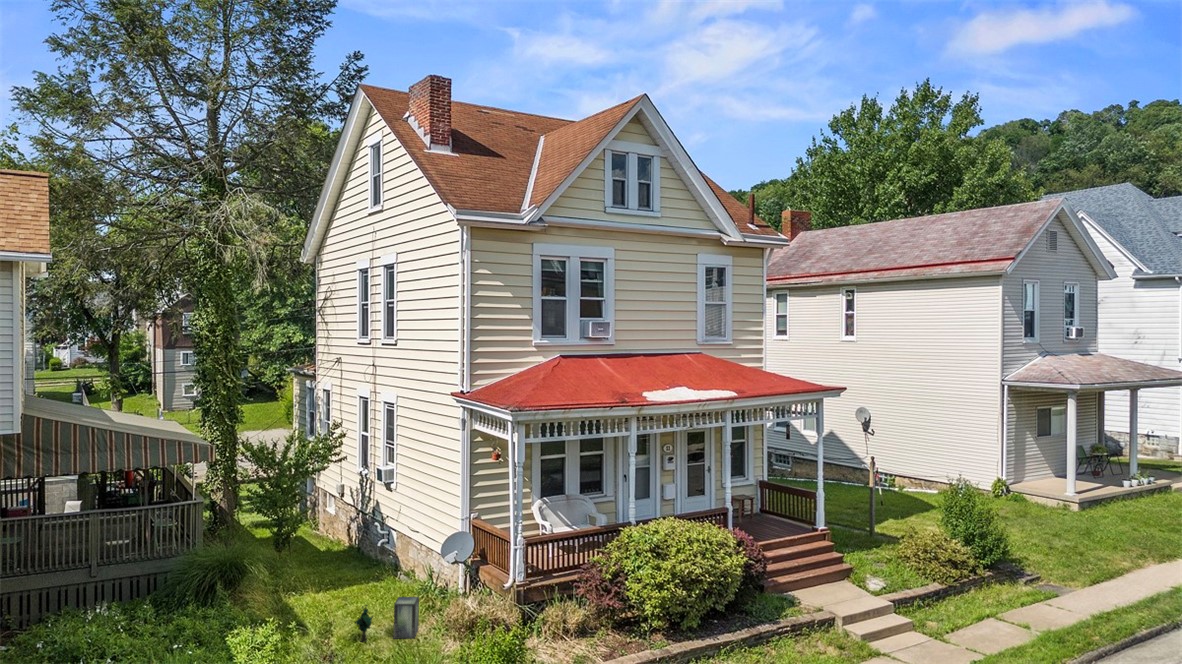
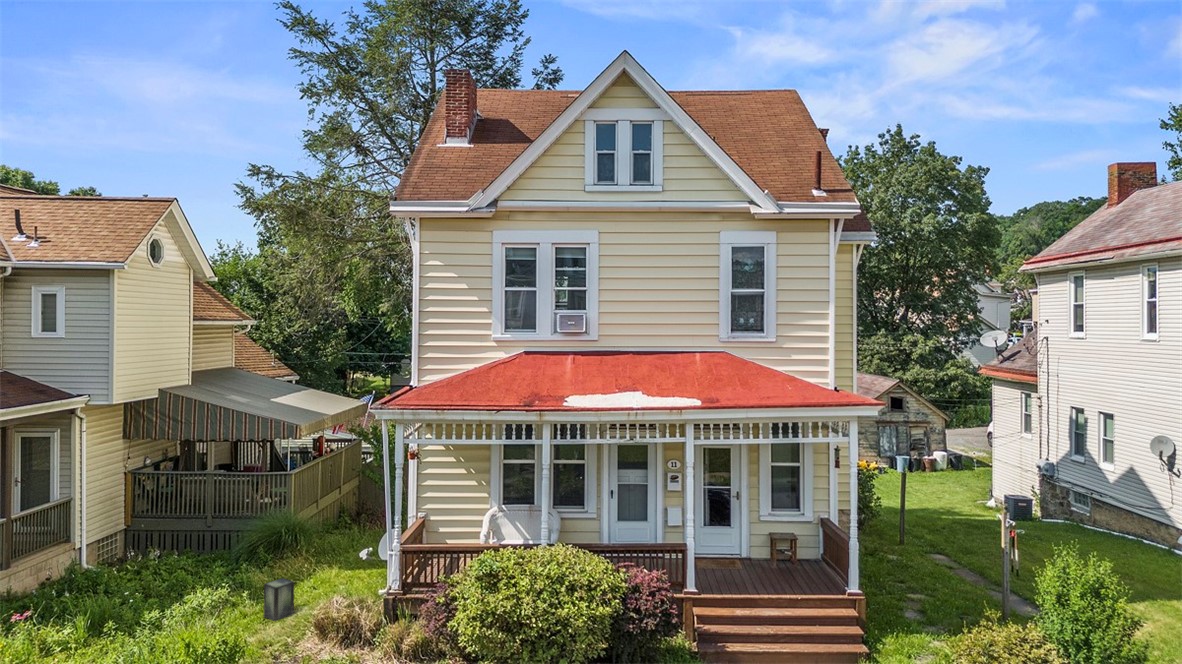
decorative plant: present [355,605,373,642] -> none [236,579,258,614]

